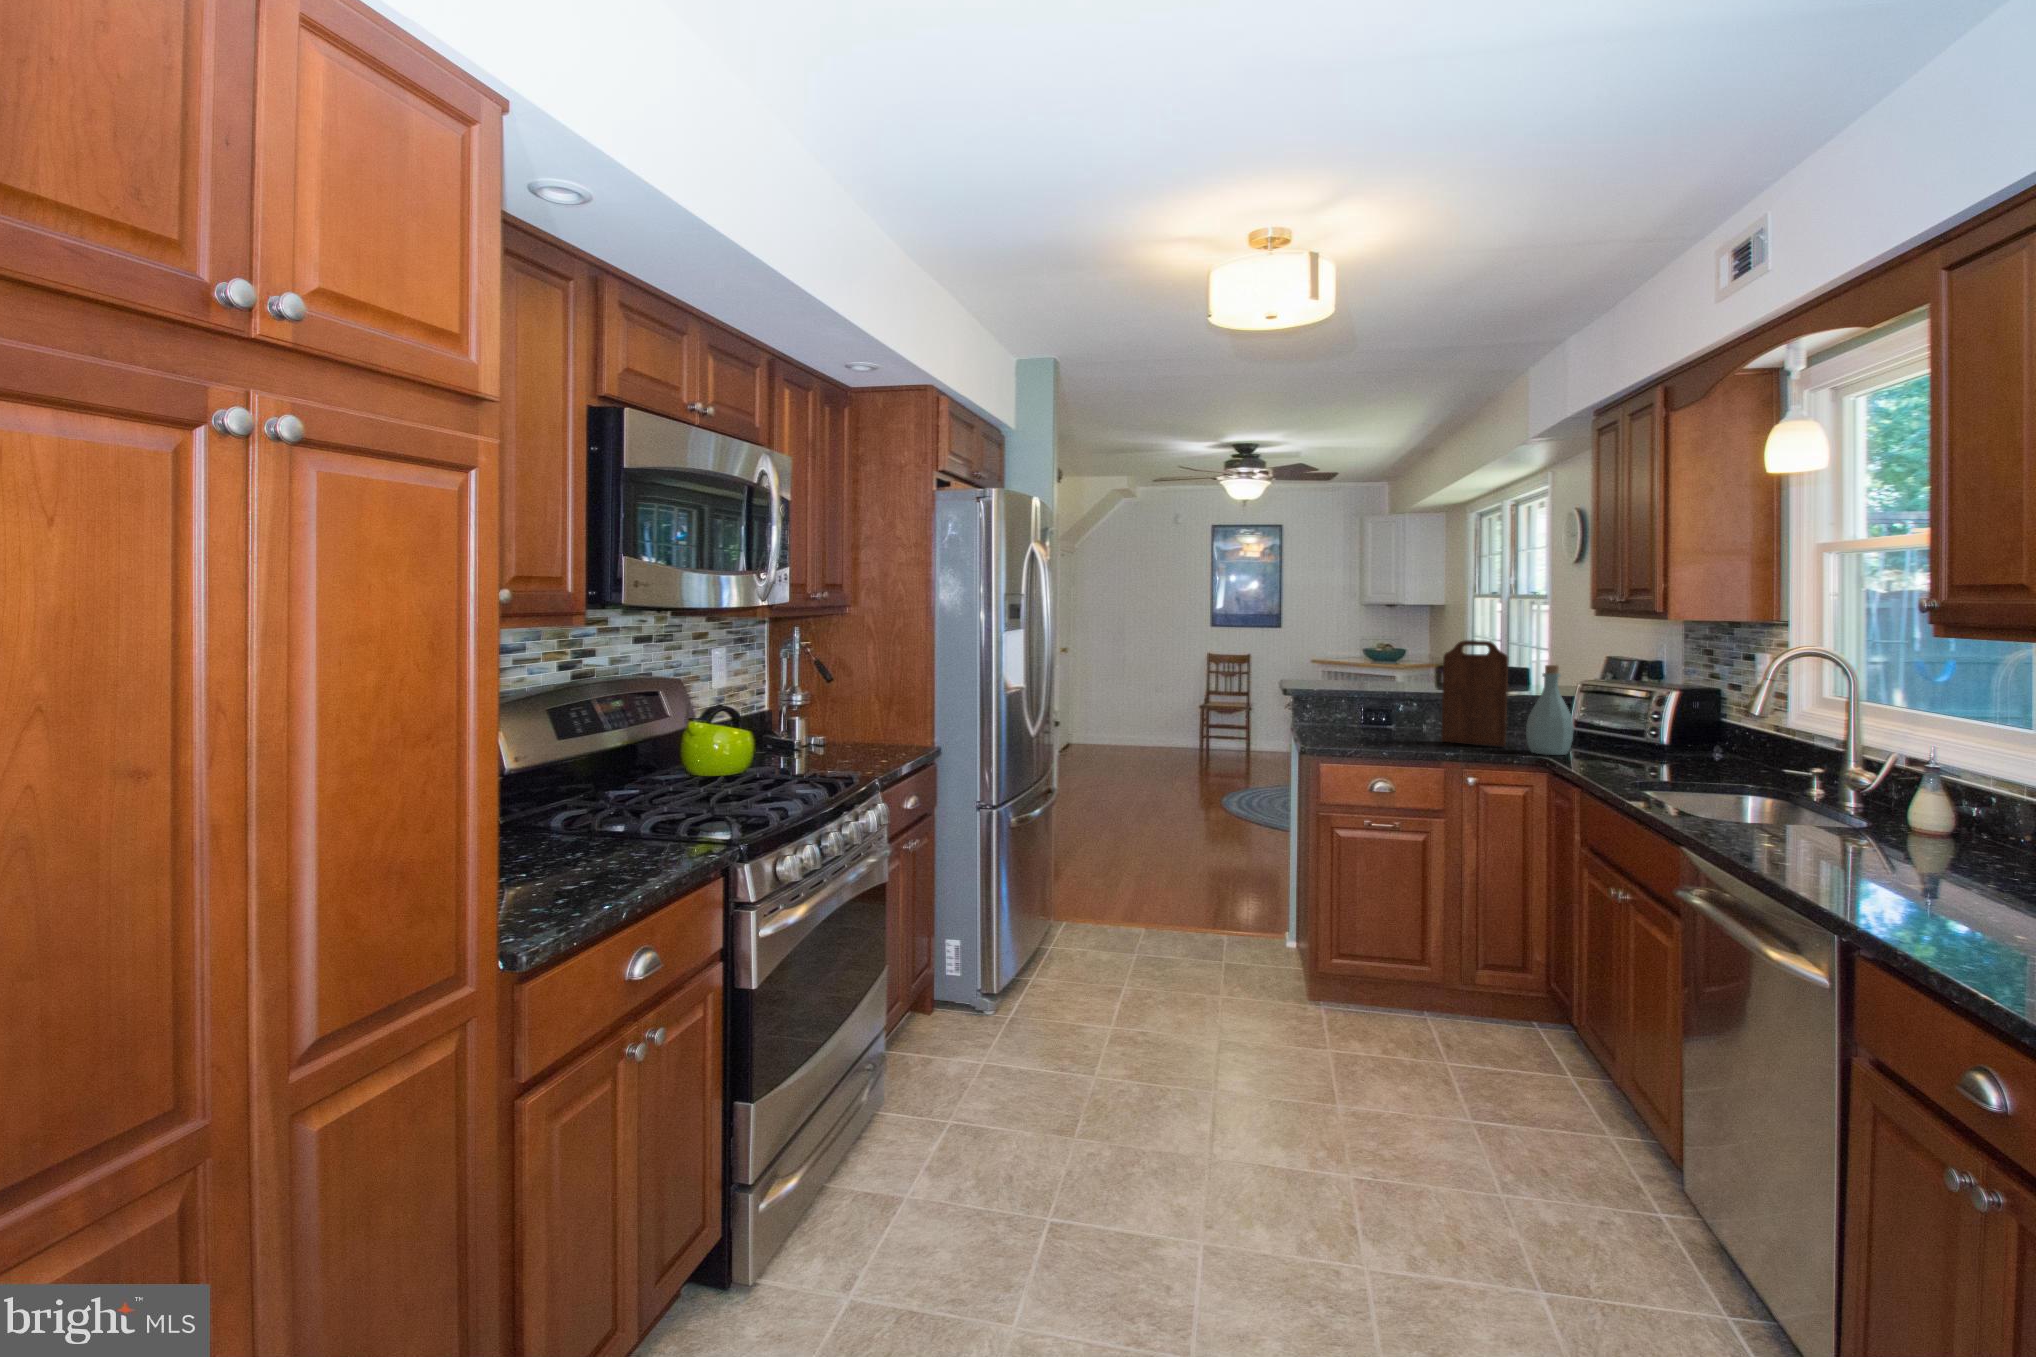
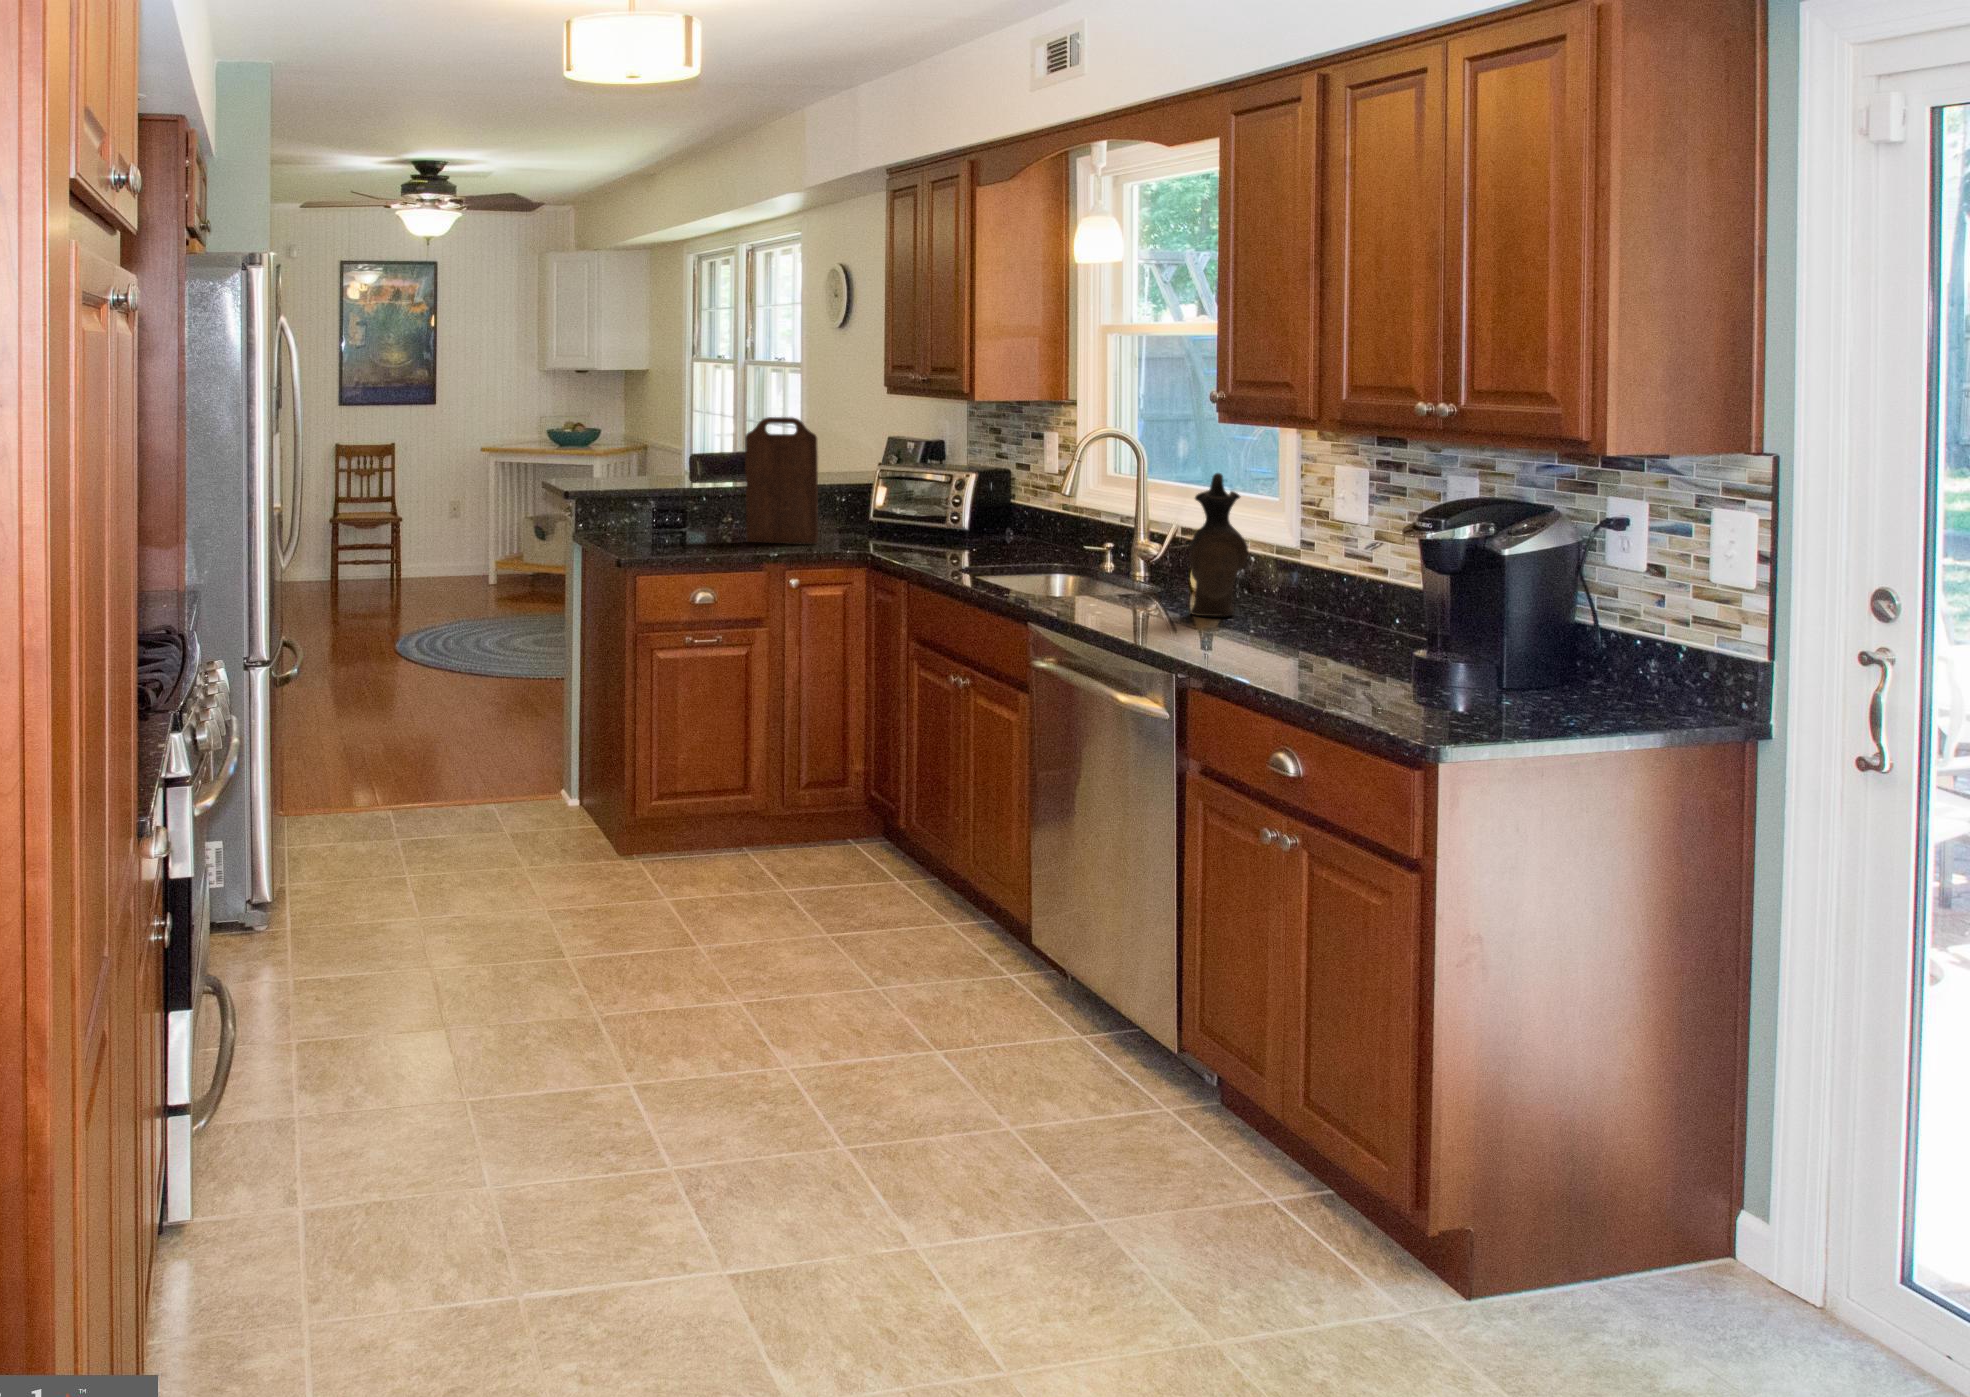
bottle: present [1526,665,1574,755] -> none [841,446,889,549]
ceramic pitcher: none [1890,703,1980,867] -> present [1189,473,1248,616]

